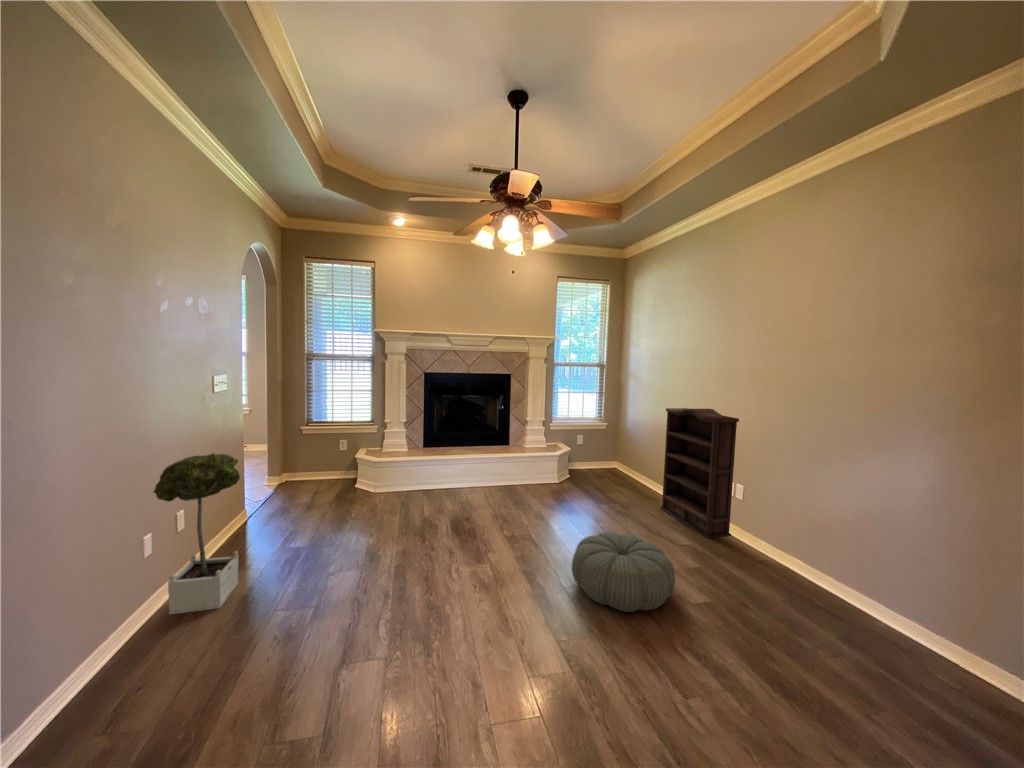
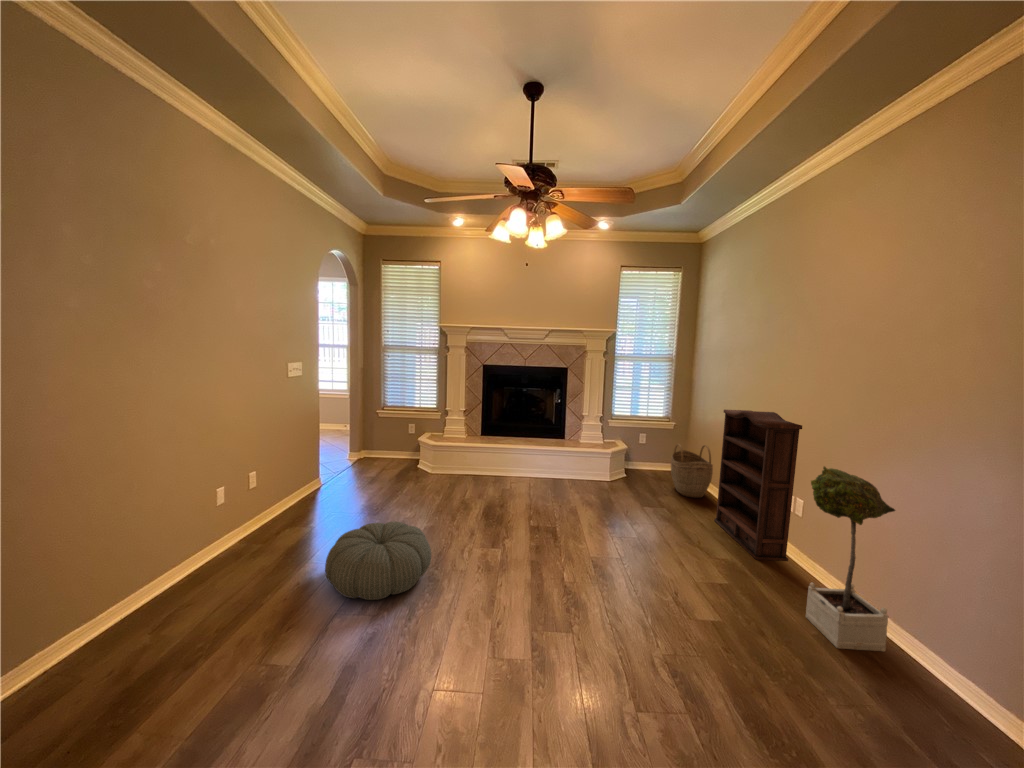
woven basket: none [611,441,649,490] -> present [671,444,713,498]
potted tree: present [153,453,240,614] -> present [806,466,895,651]
pouf: present [572,532,675,612] -> present [325,521,431,600]

